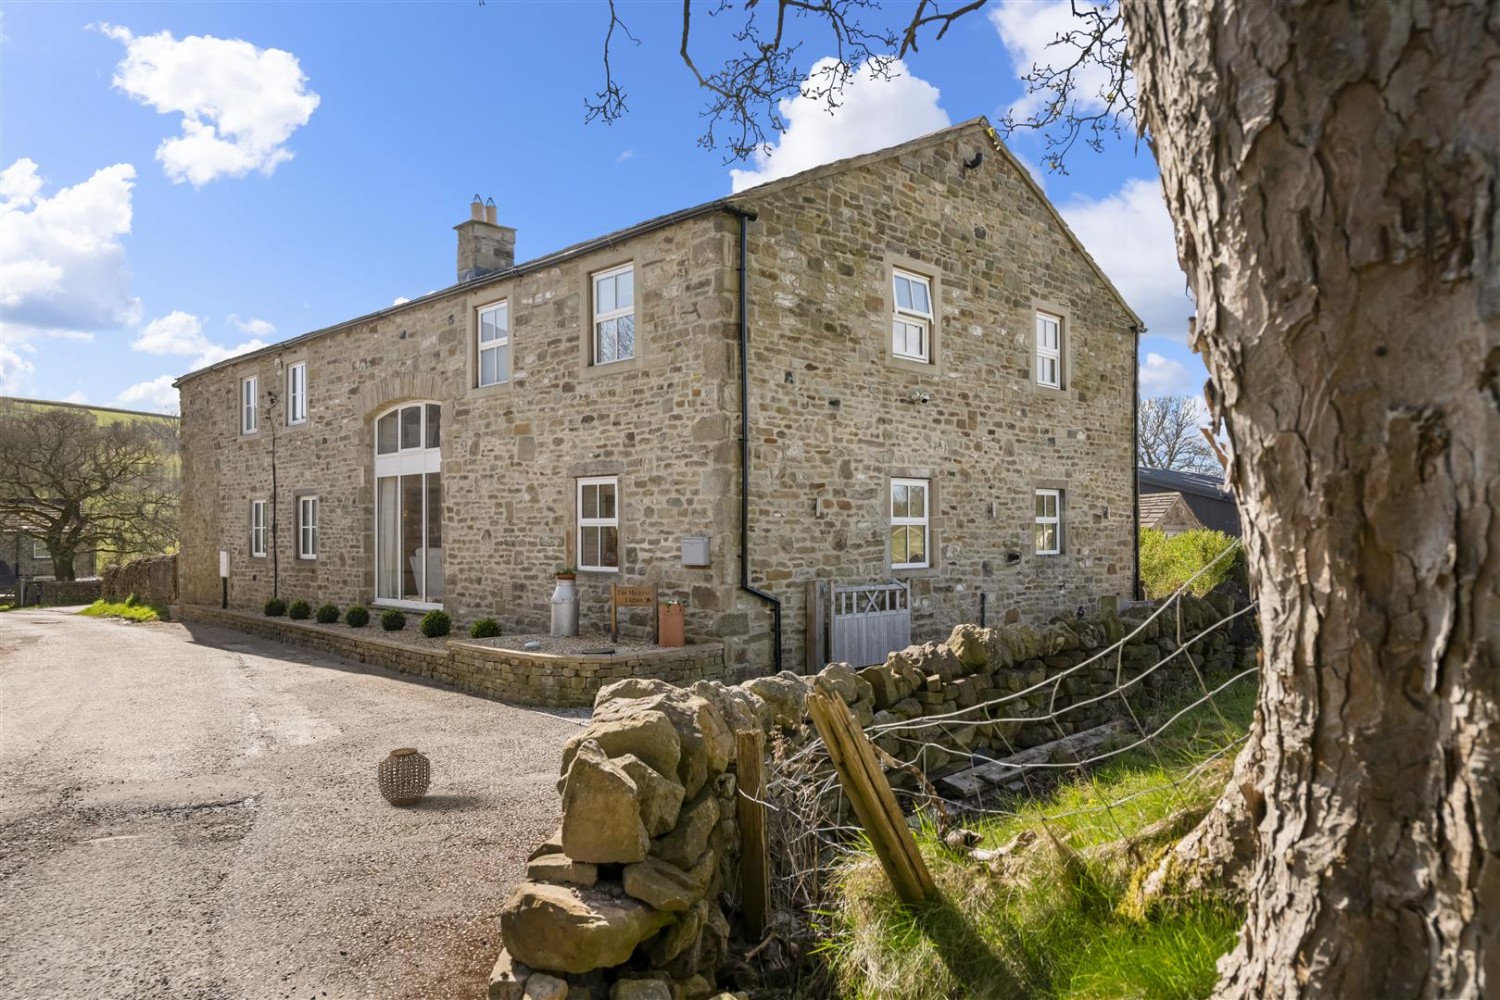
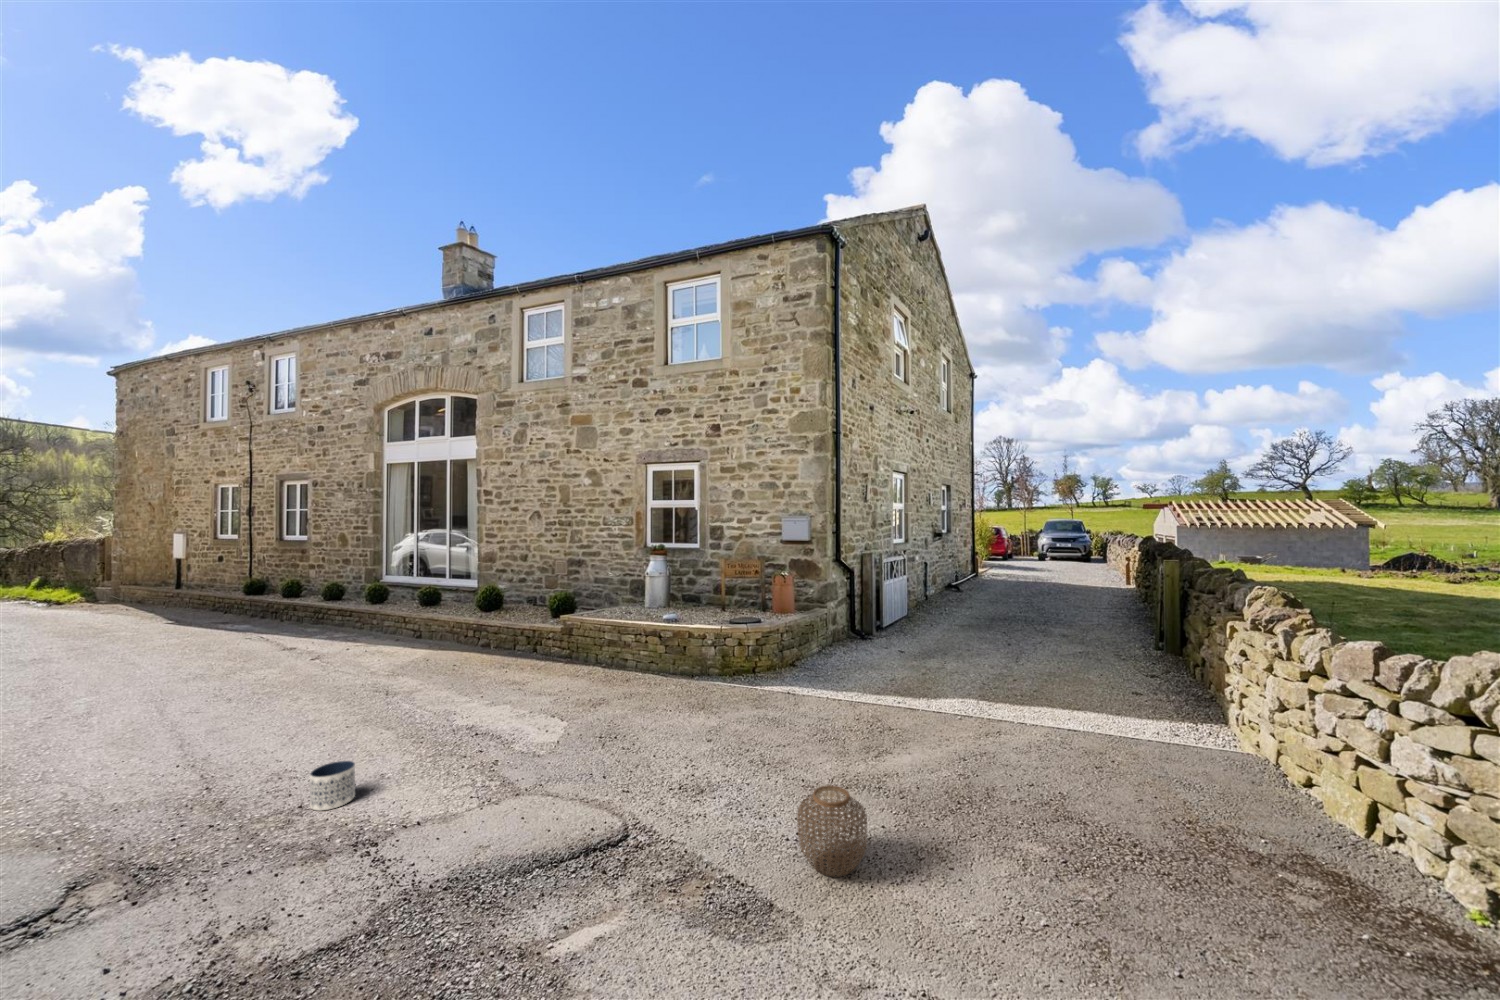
planter: none [167,725,197,754] -> present [310,761,355,811]

